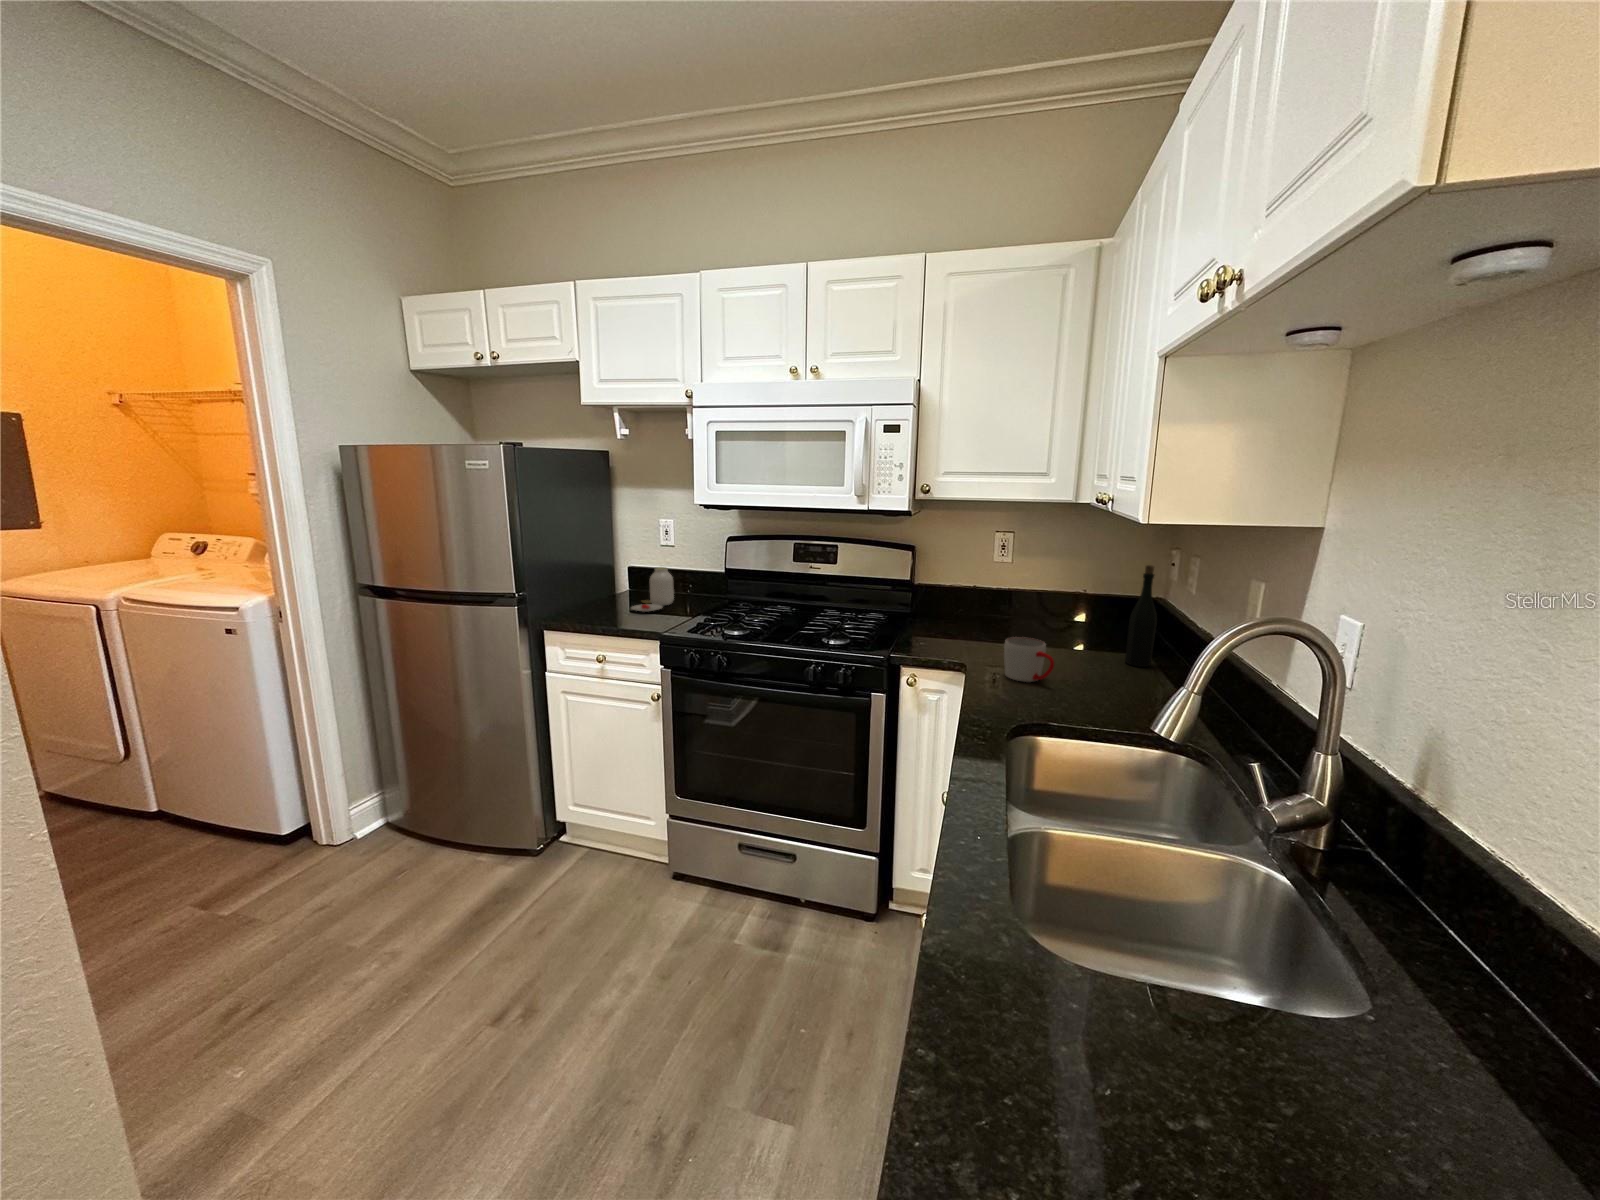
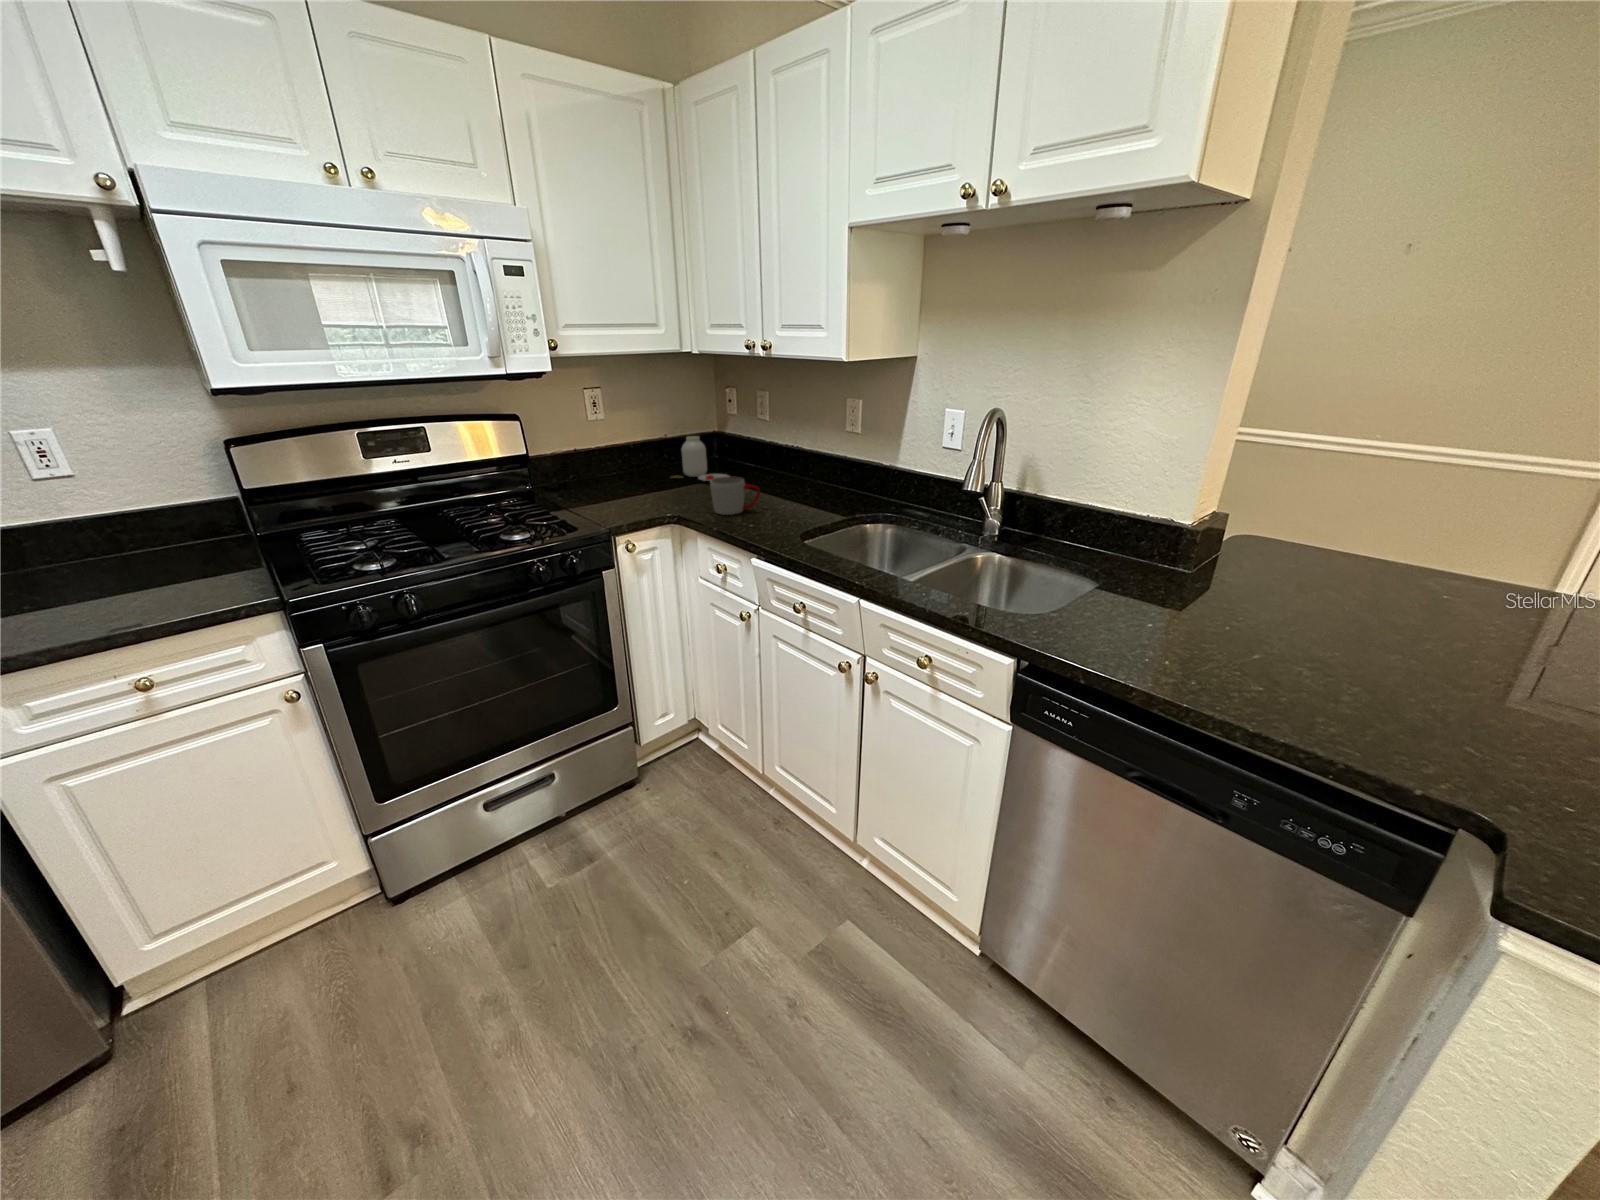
bottle: present [1125,565,1157,667] -> none [752,400,772,484]
jar: present [631,567,674,612] -> present [671,436,729,482]

